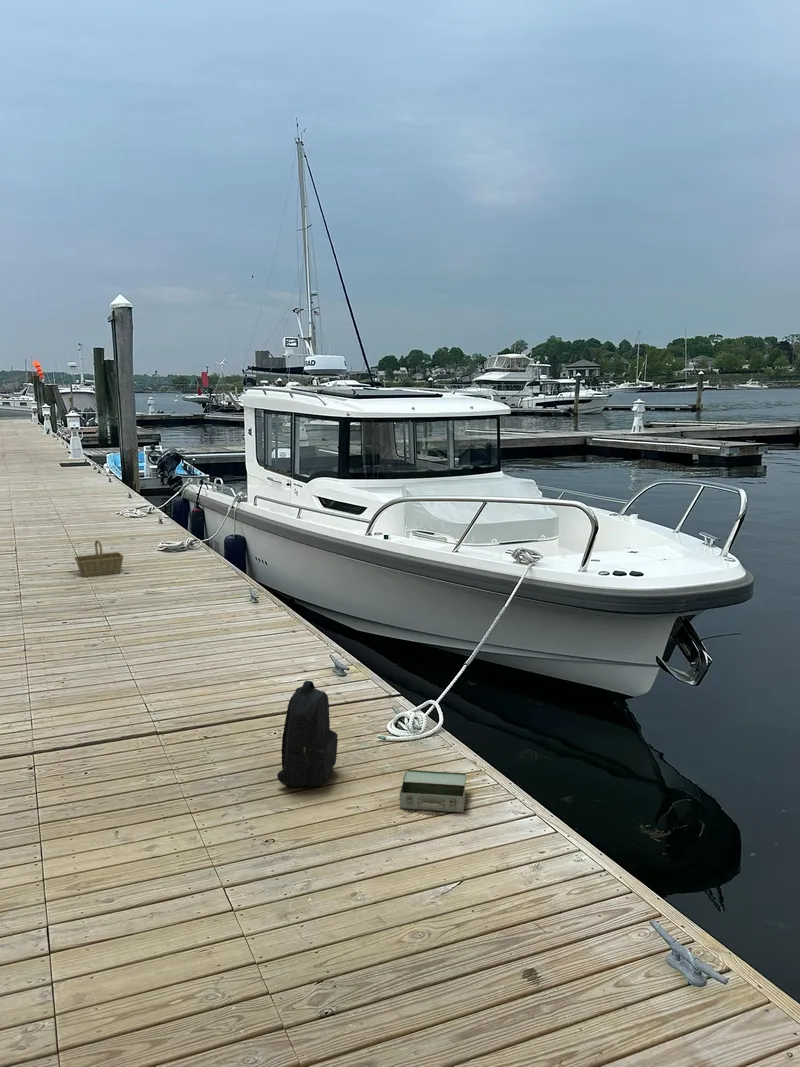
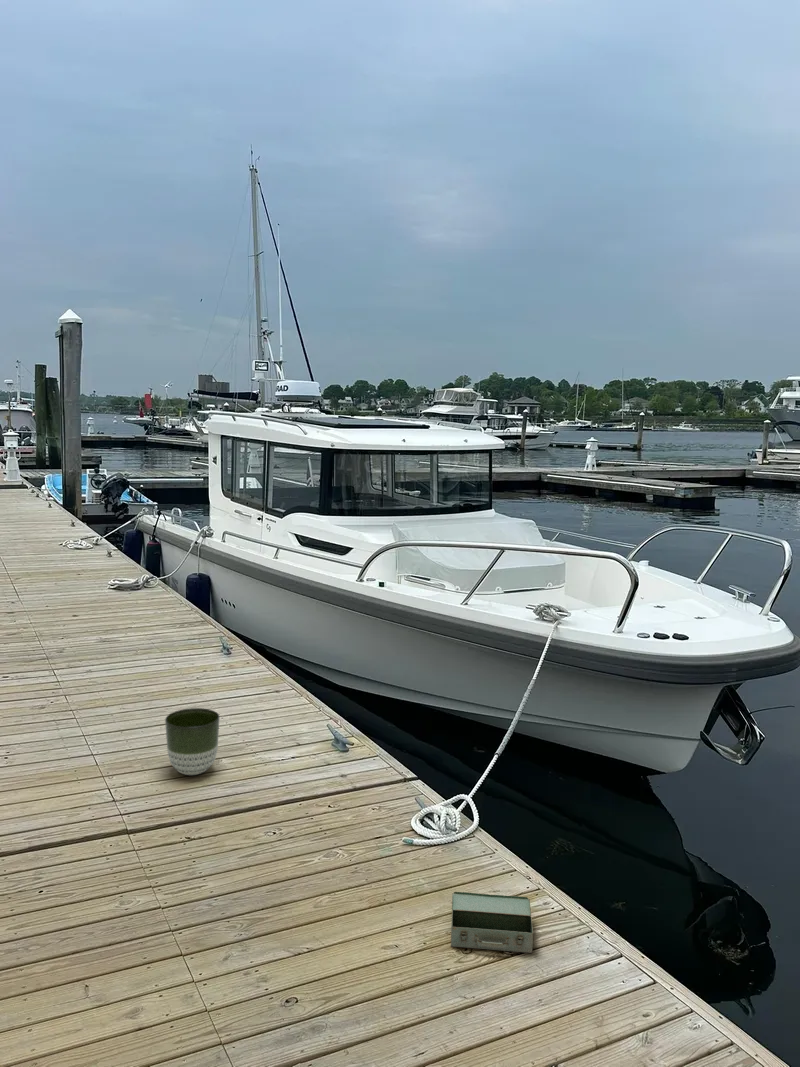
basket: present [75,540,123,577] -> none [15,577,73,619]
planter: none [189,639,234,693] -> present [165,708,219,775]
backpack: present [277,681,338,787] -> none [290,777,364,913]

